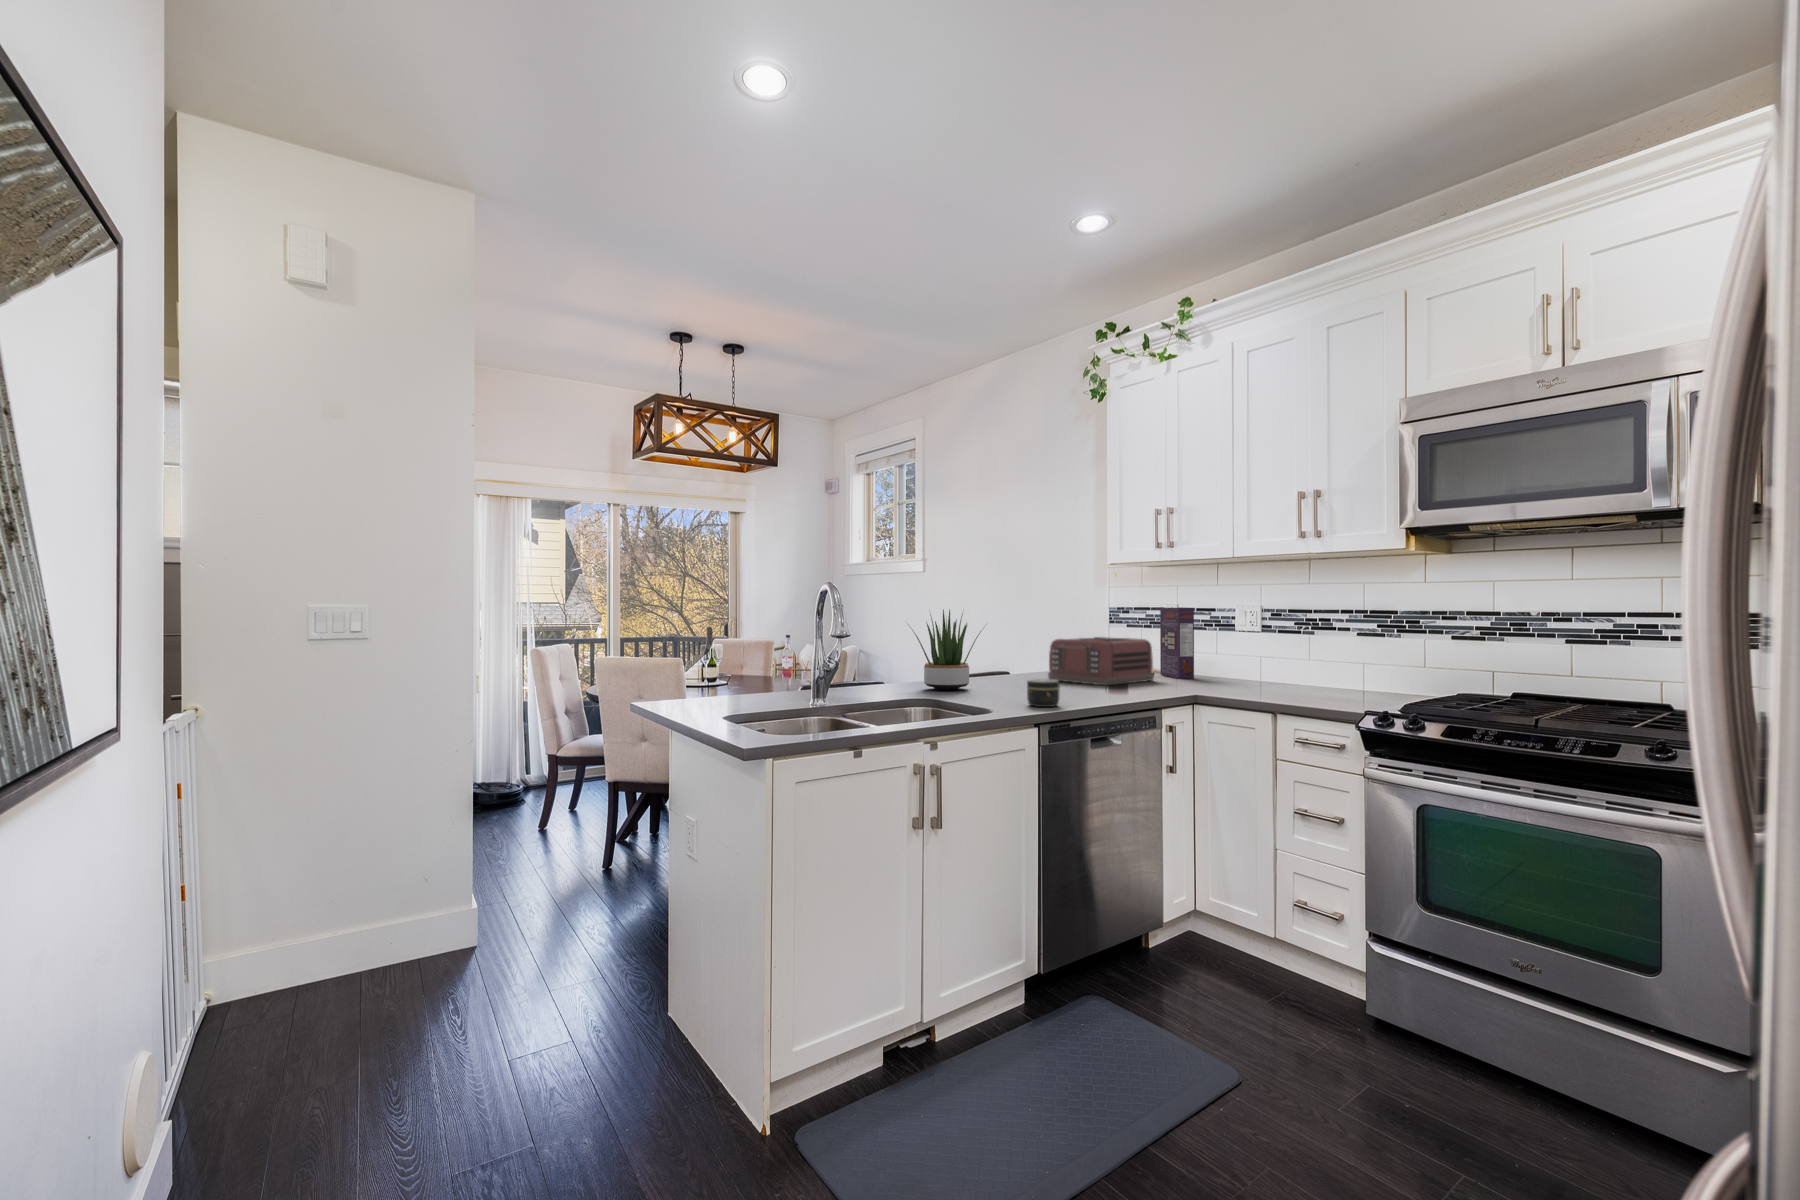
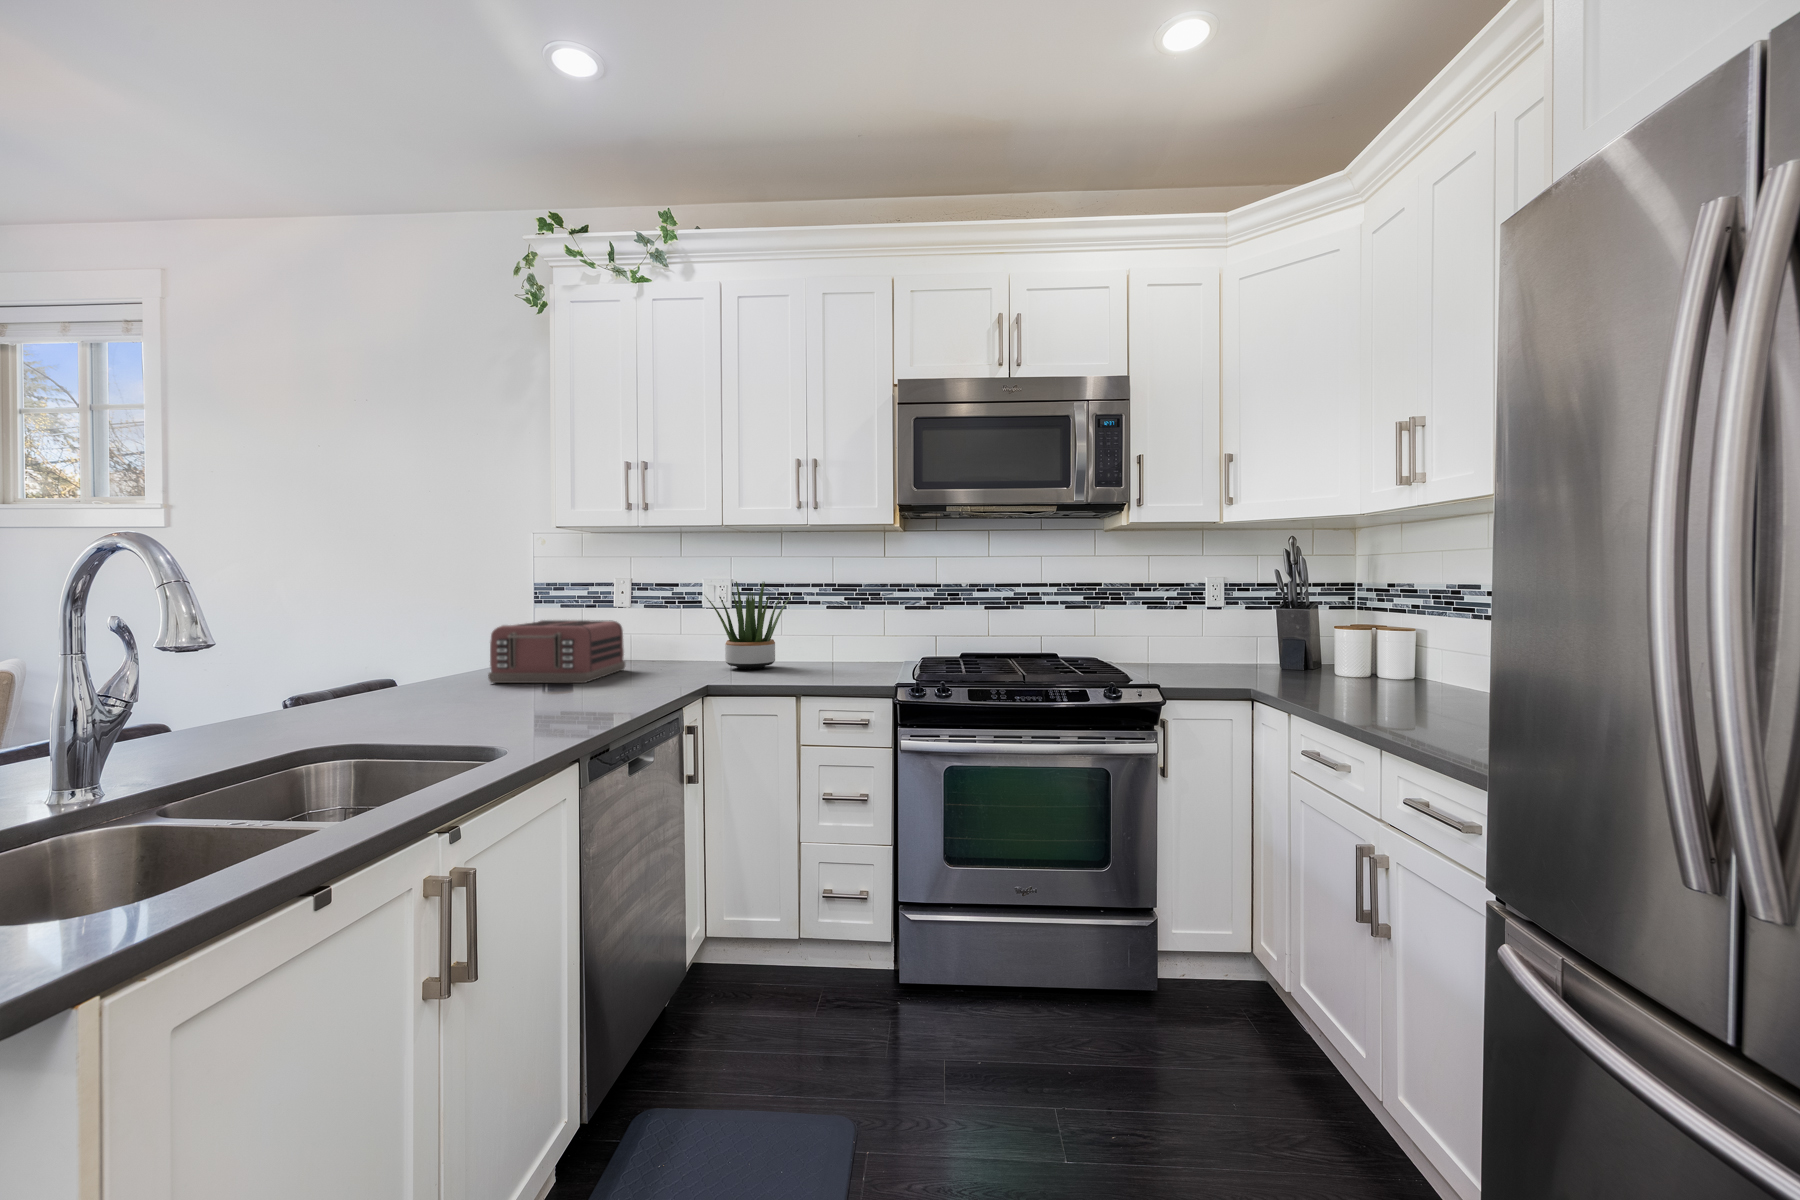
cereal box: present [1160,608,1194,679] -> none [614,582,660,664]
potted plant: present [910,610,981,690] -> present [706,581,791,669]
jar: present [1027,679,1060,707] -> none [548,688,599,731]

